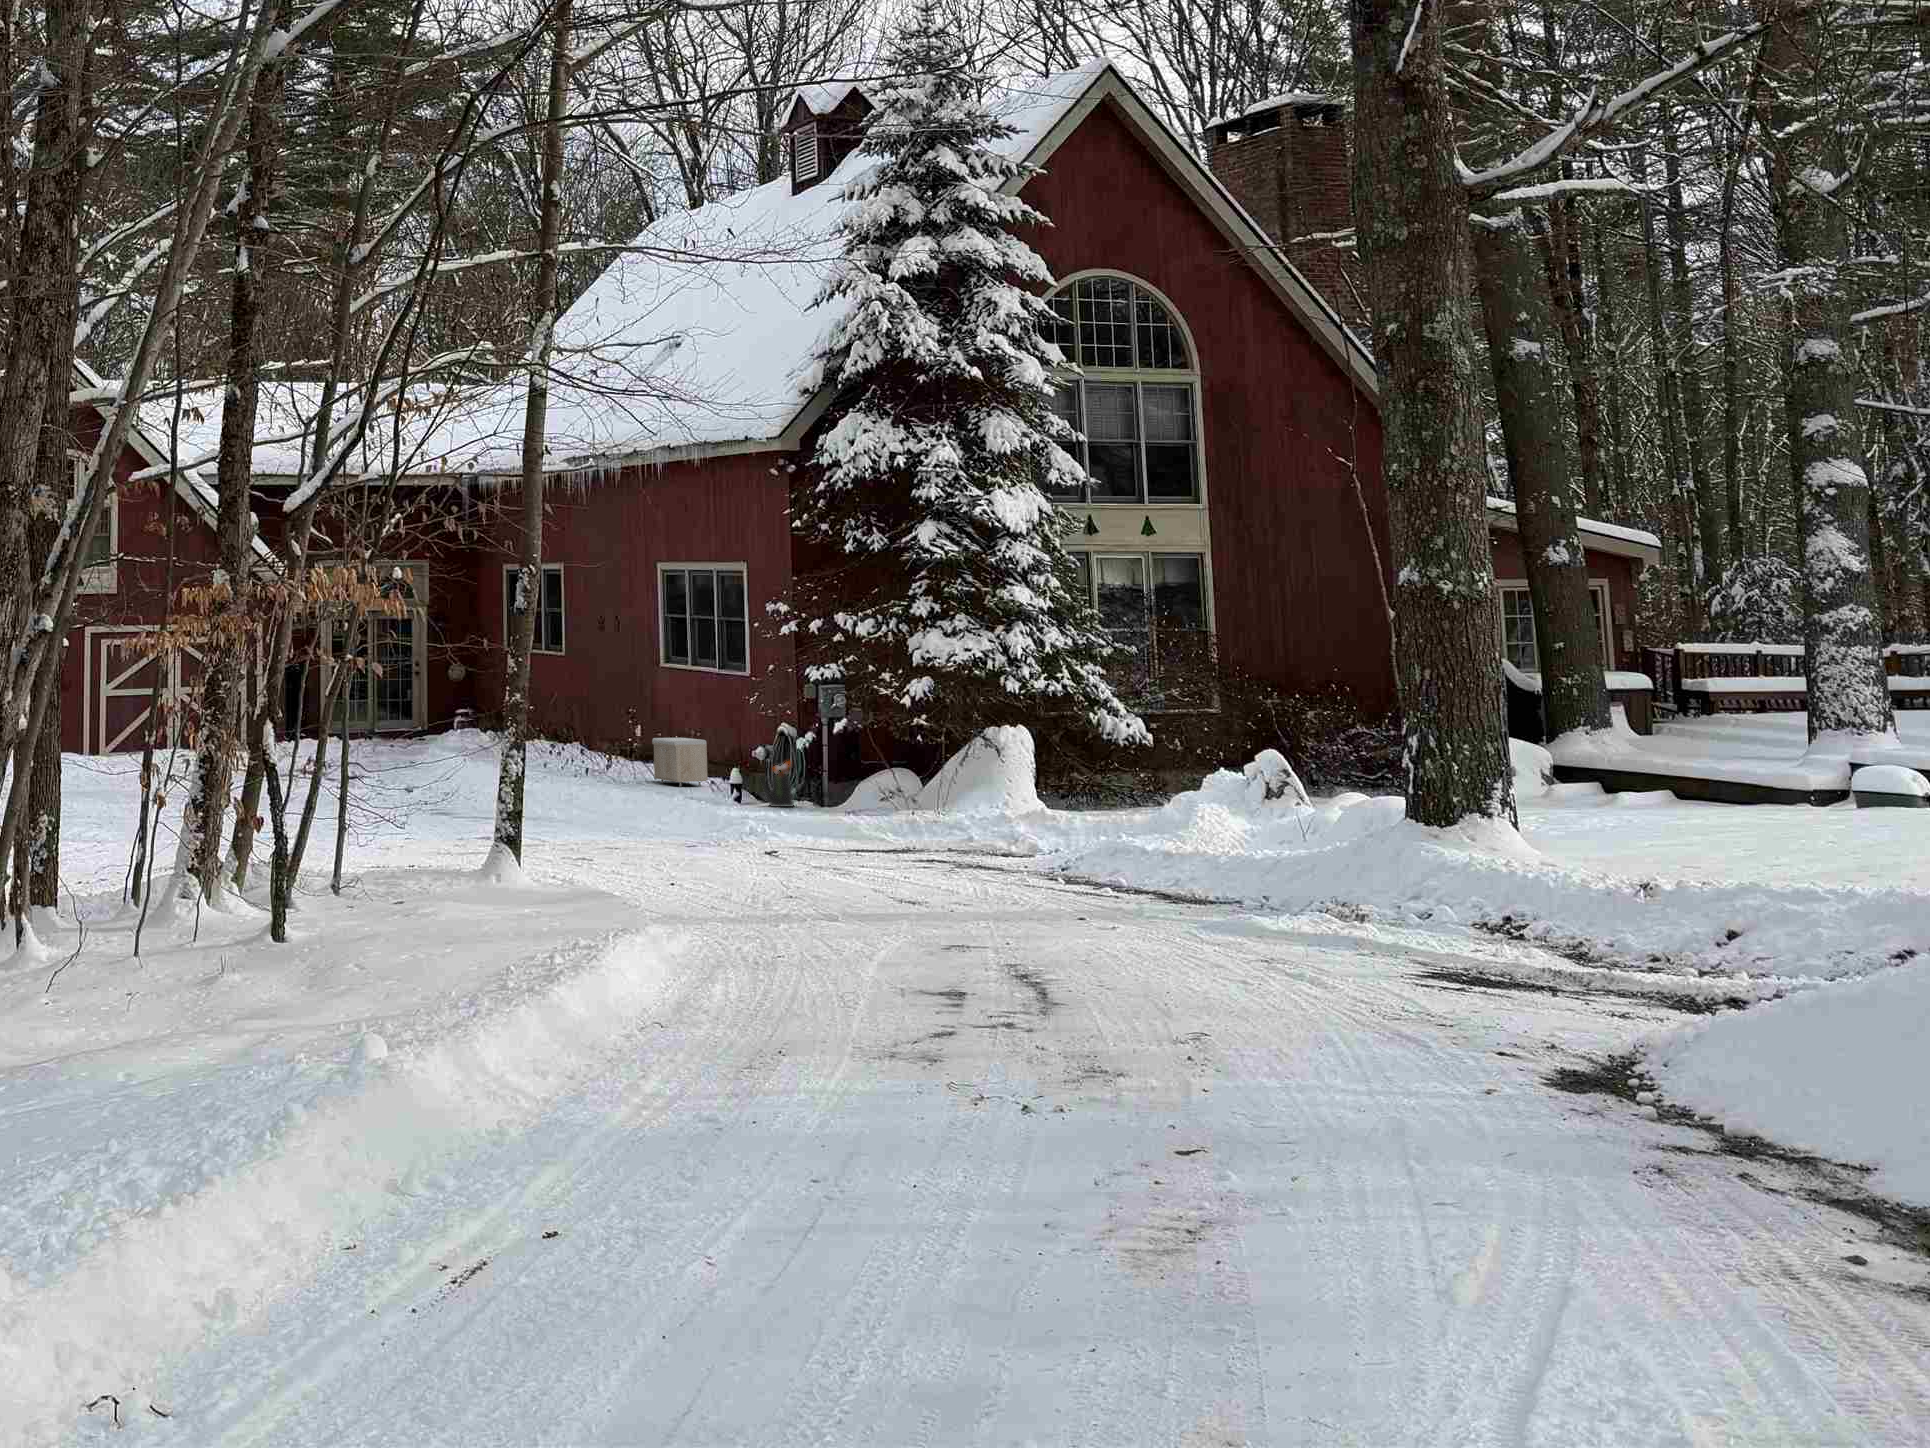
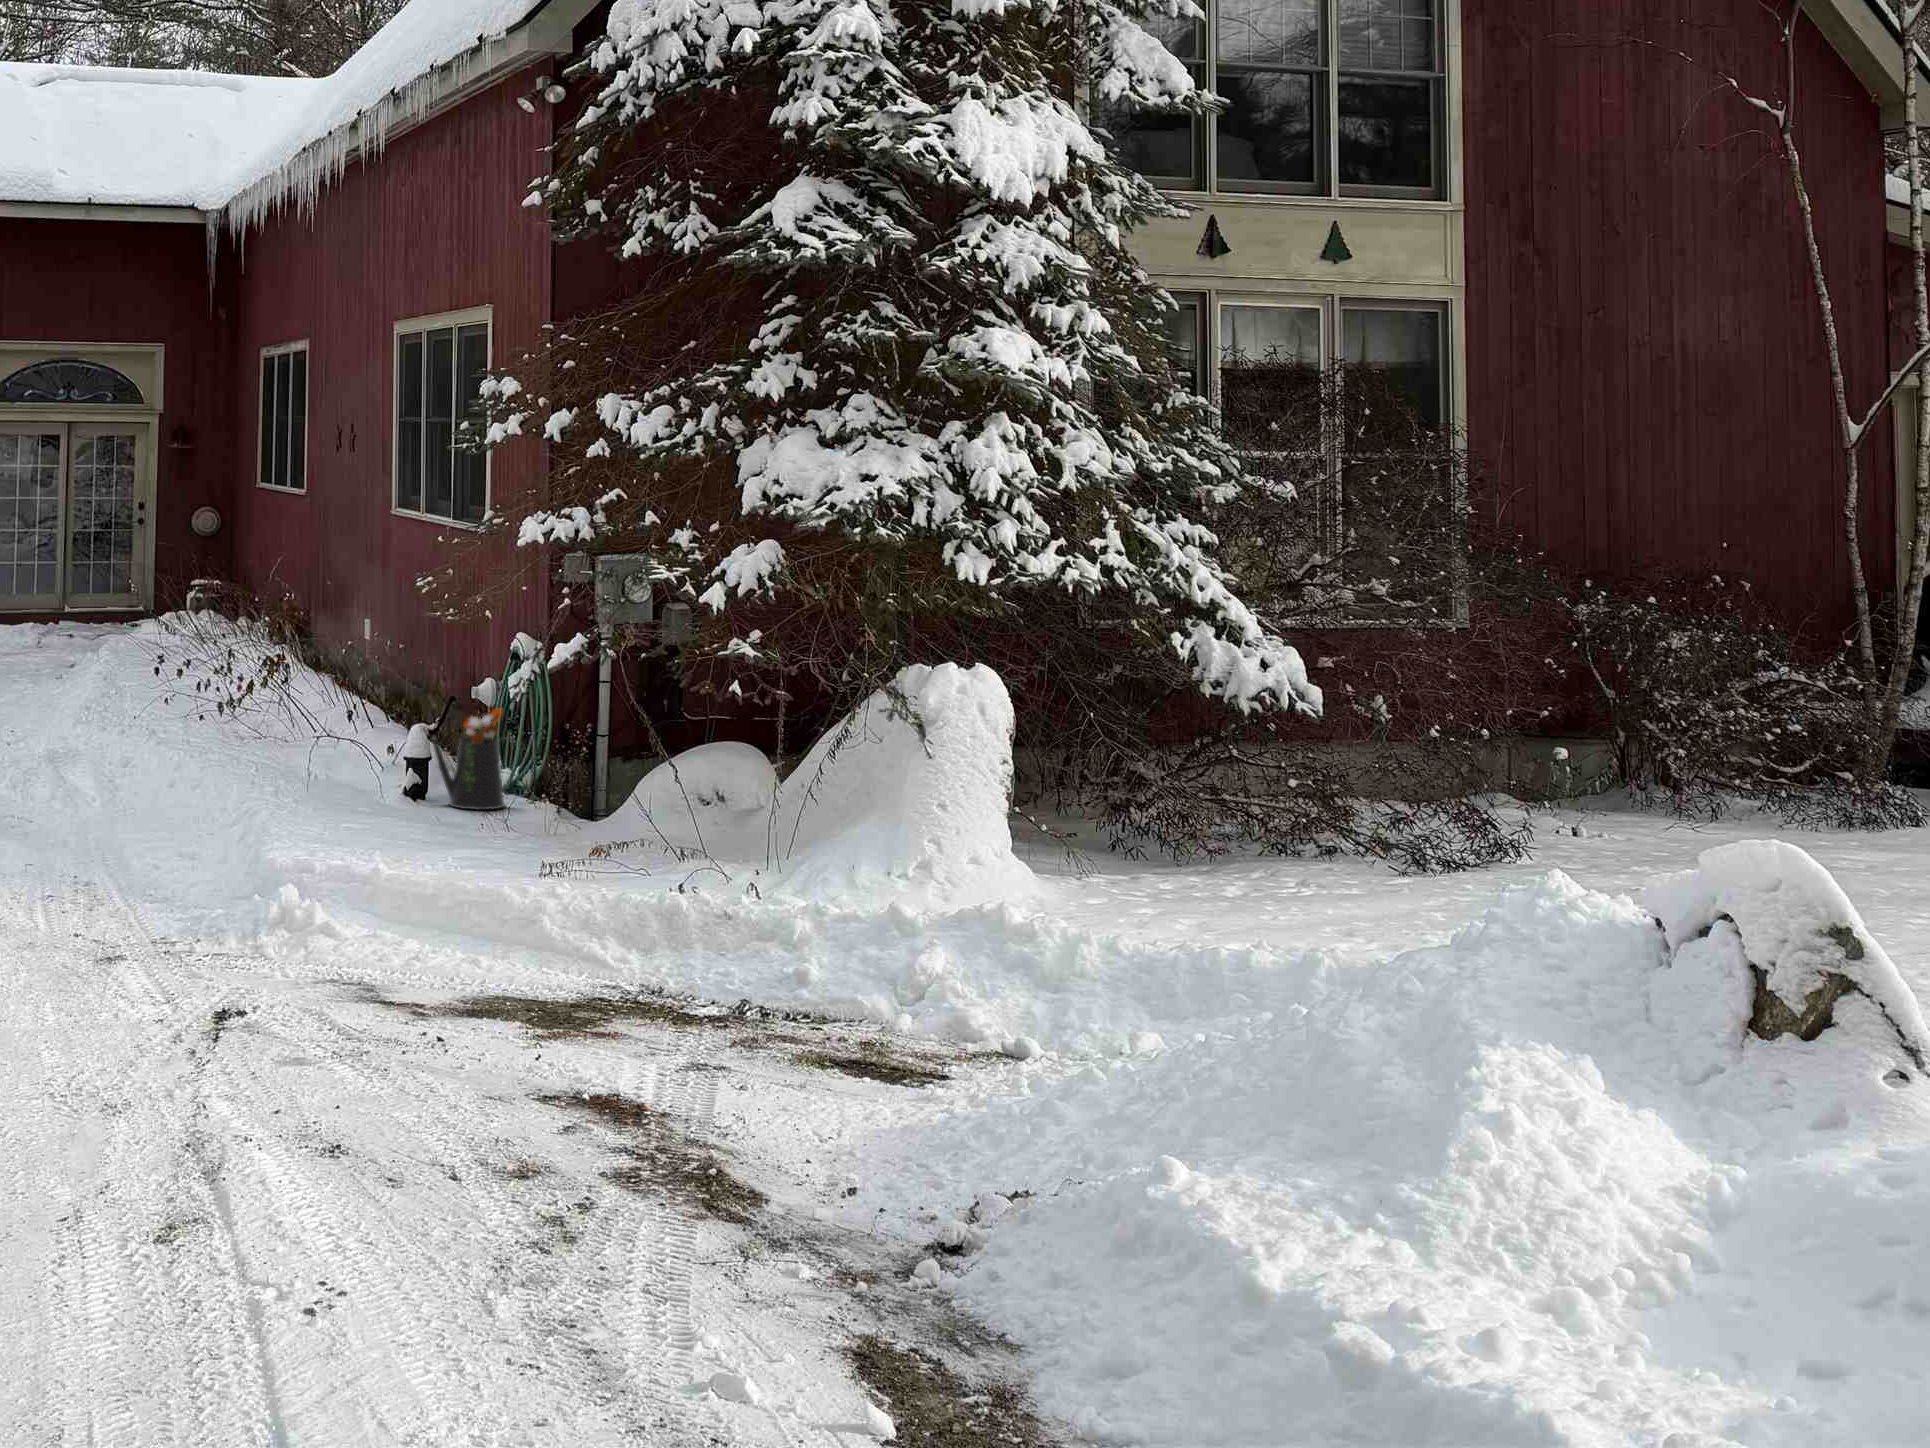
storage bench: present [652,738,708,787] -> none [321,629,410,728]

